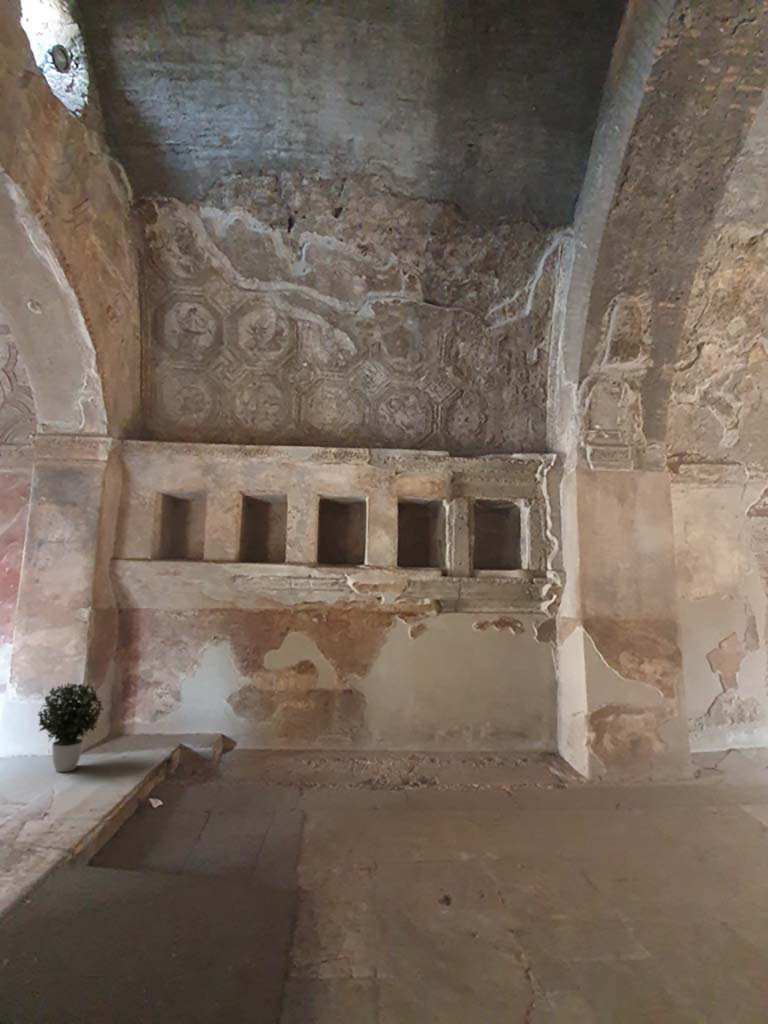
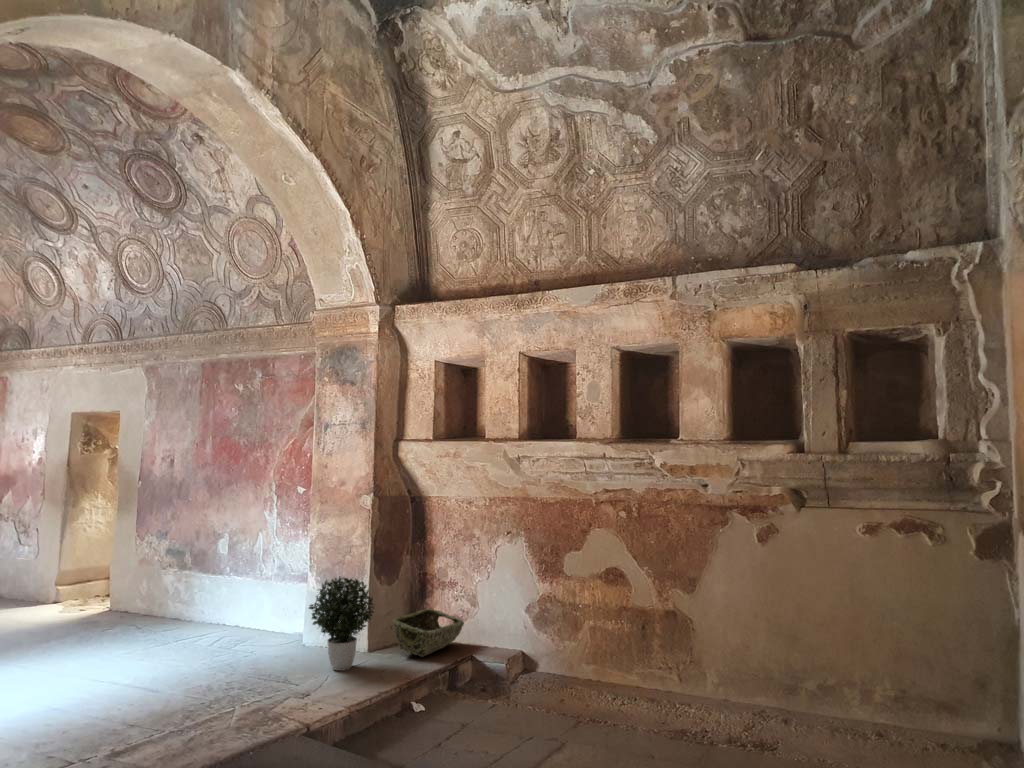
woven basket: none [111,708,170,750] -> present [393,609,464,657]

